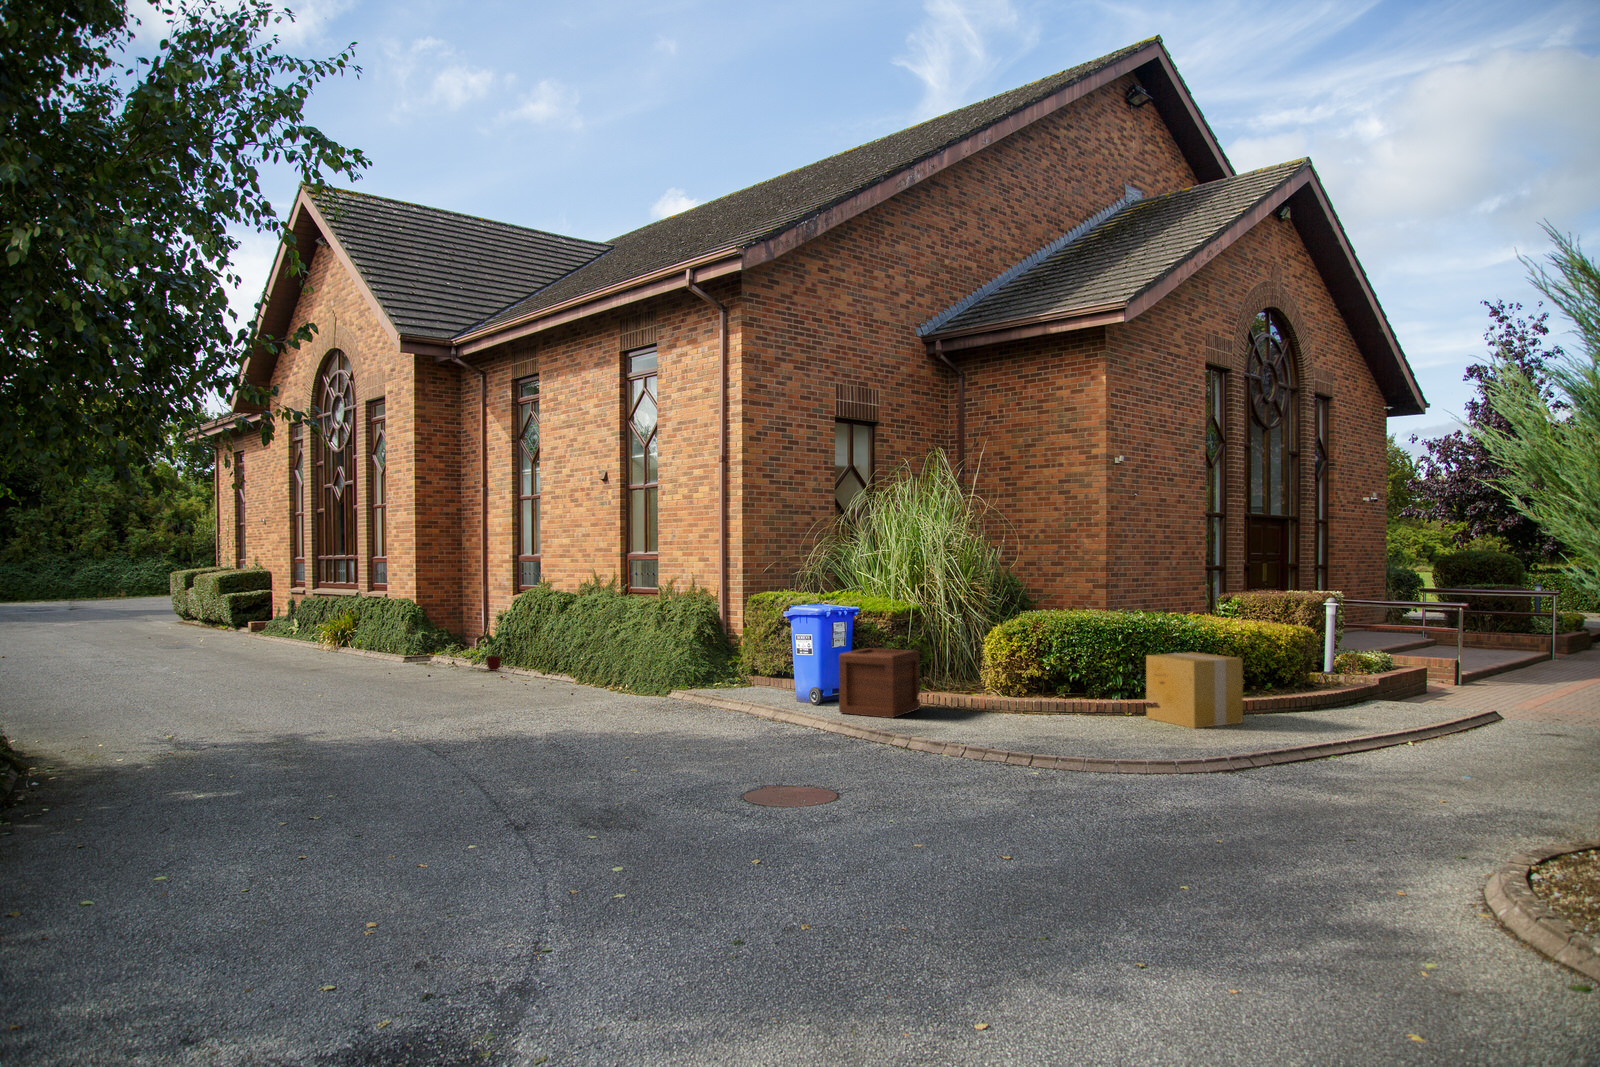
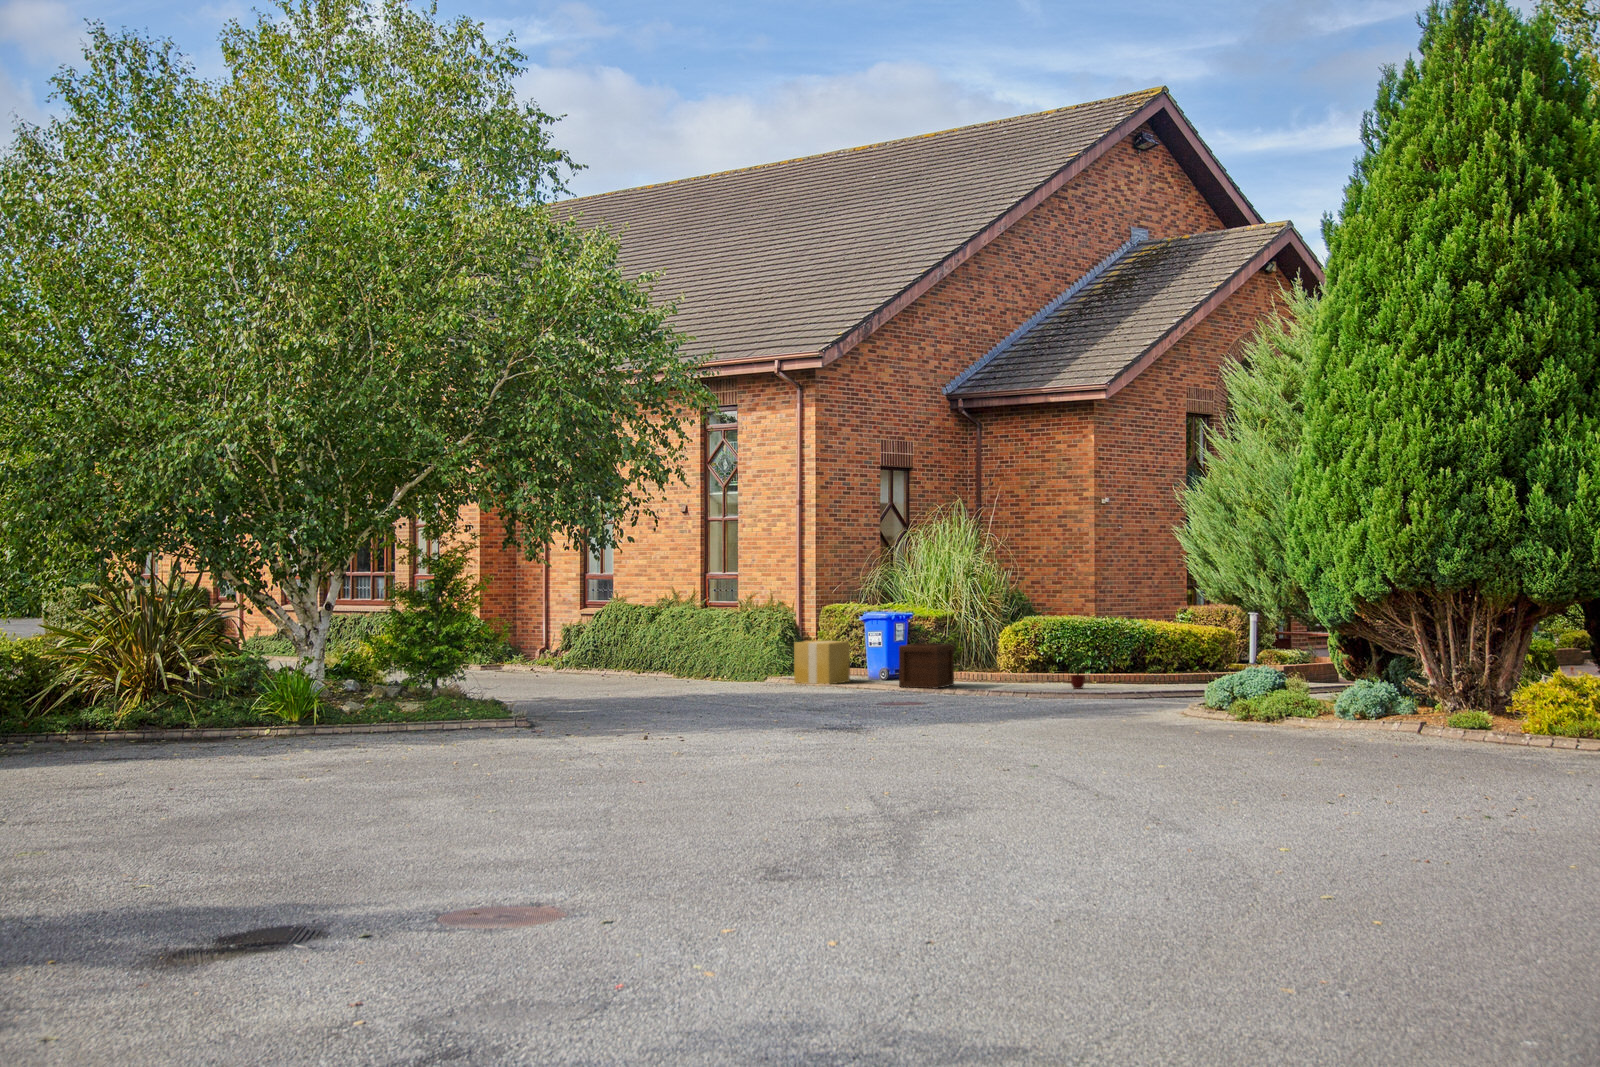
potted plant: present [477,632,516,671] -> present [1057,652,1093,689]
cardboard box: present [1146,652,1243,728] -> present [794,640,850,684]

